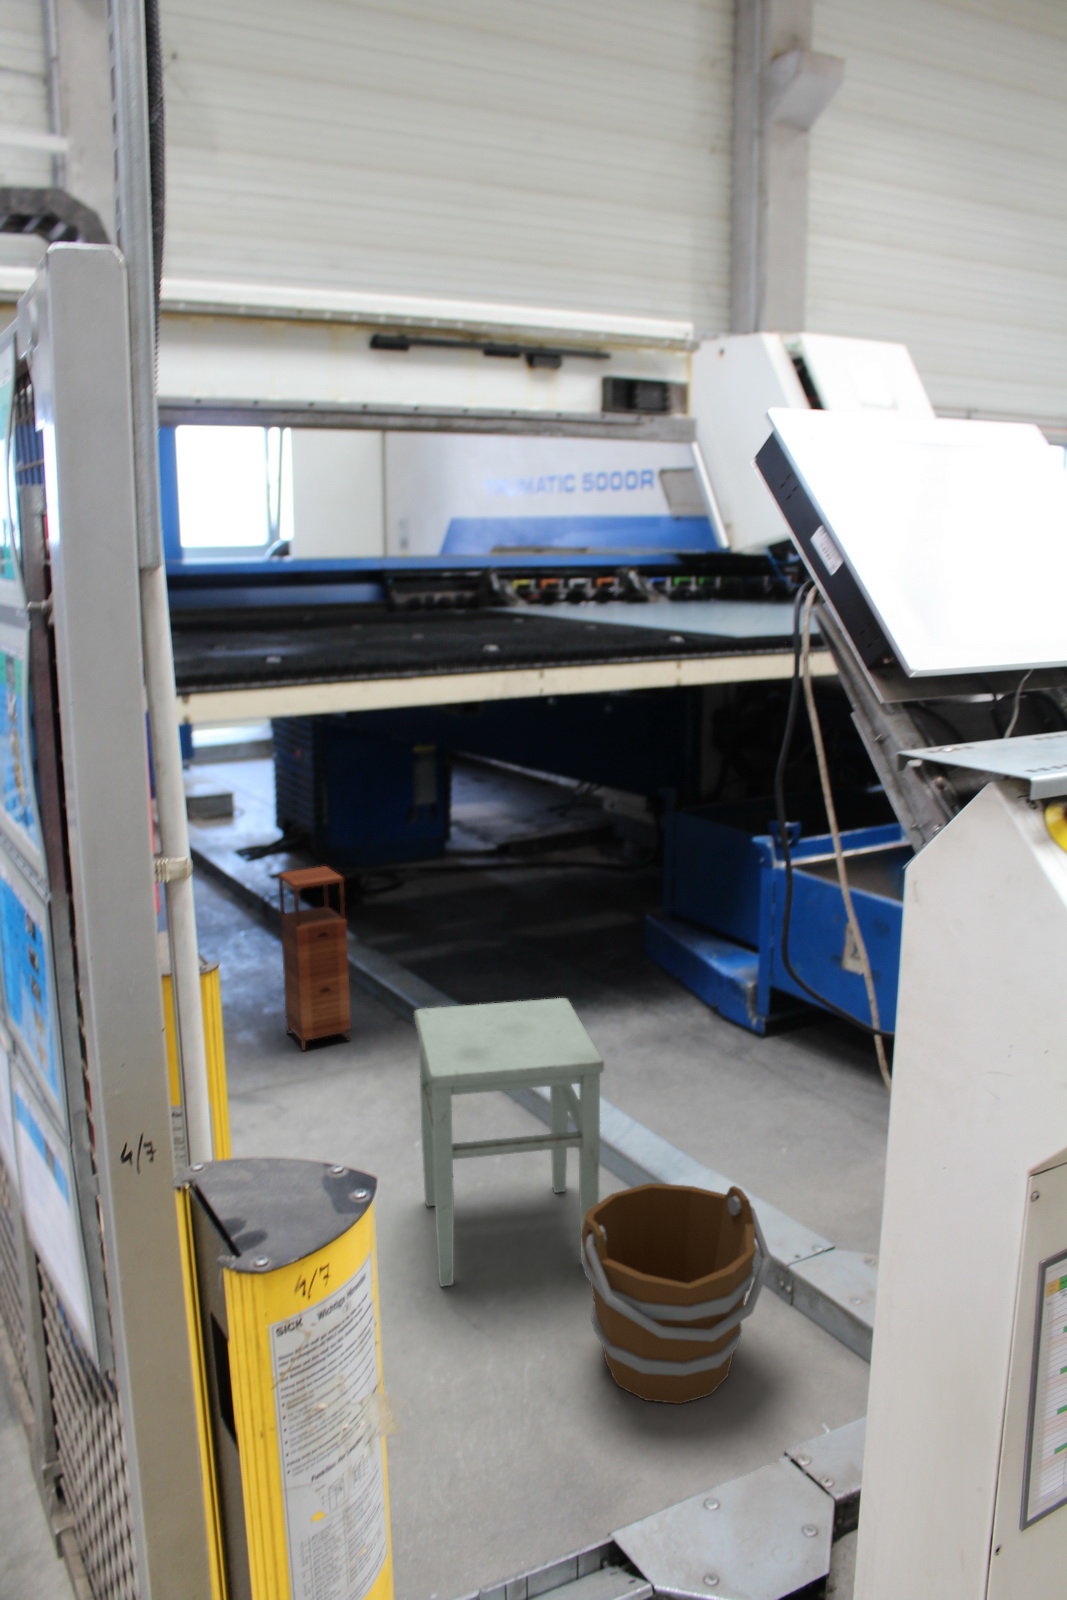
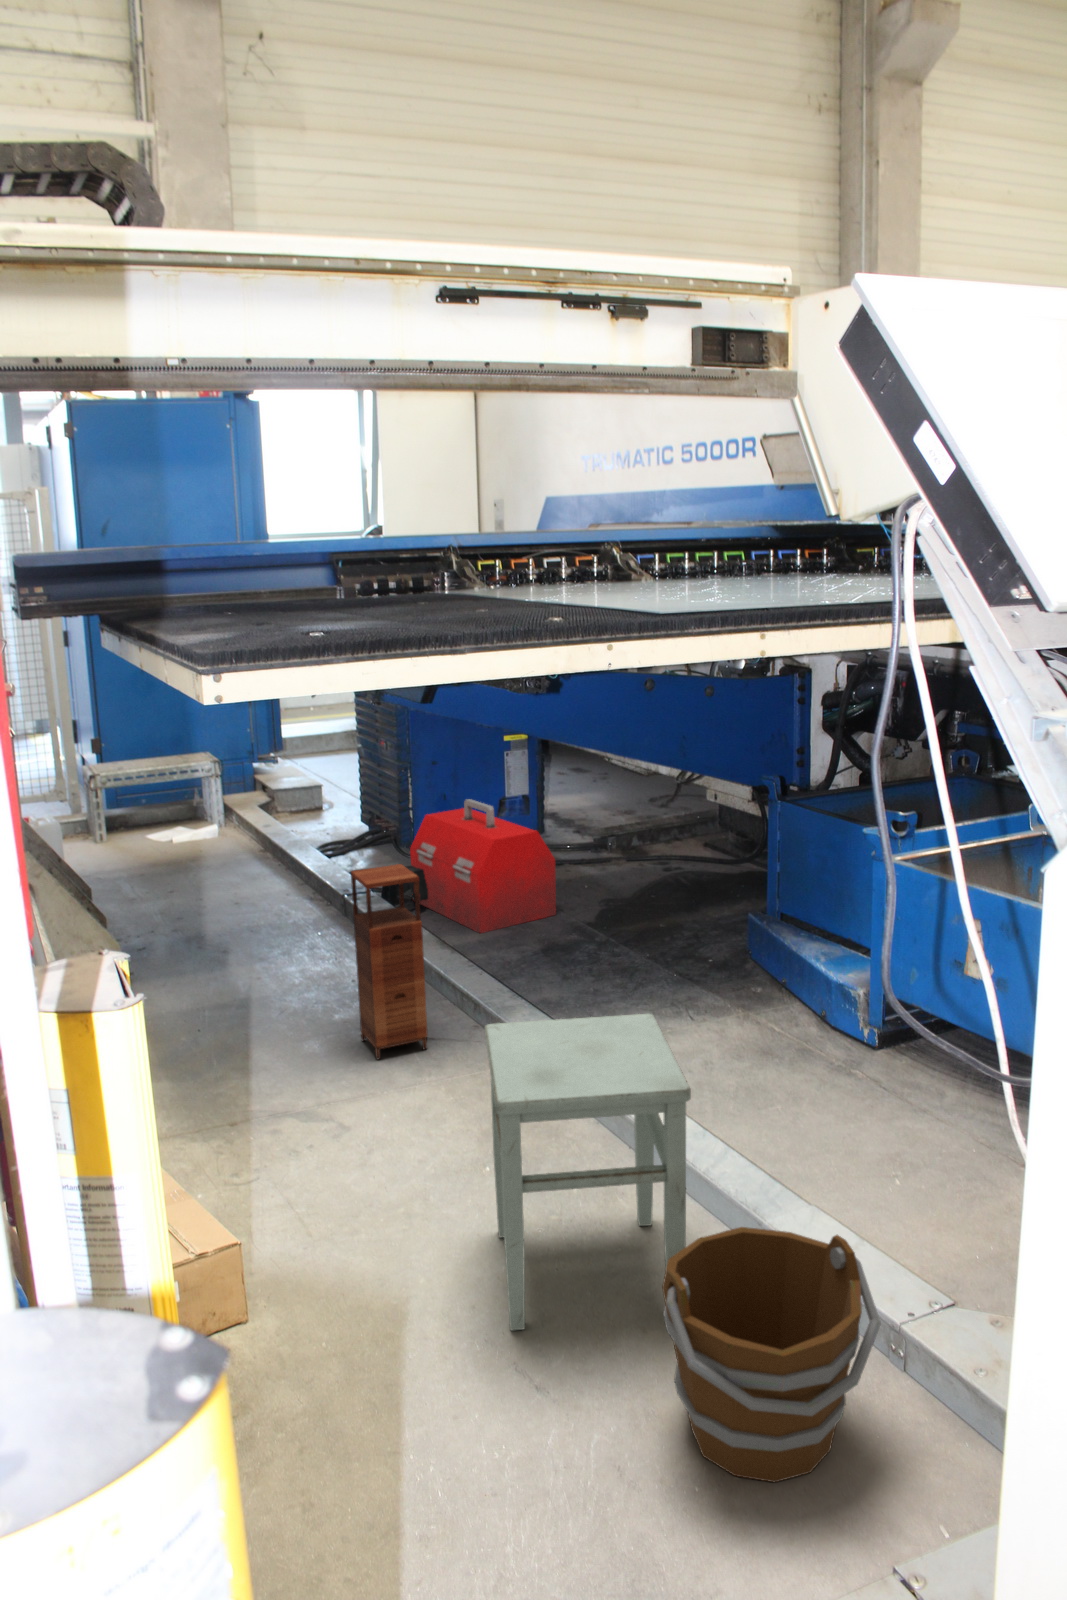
toolbox: none [327,807,467,934] -> present [410,799,556,934]

